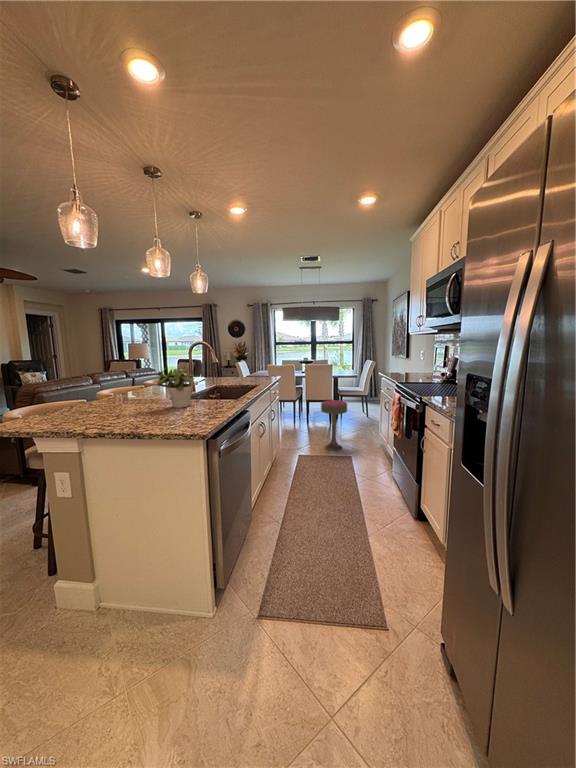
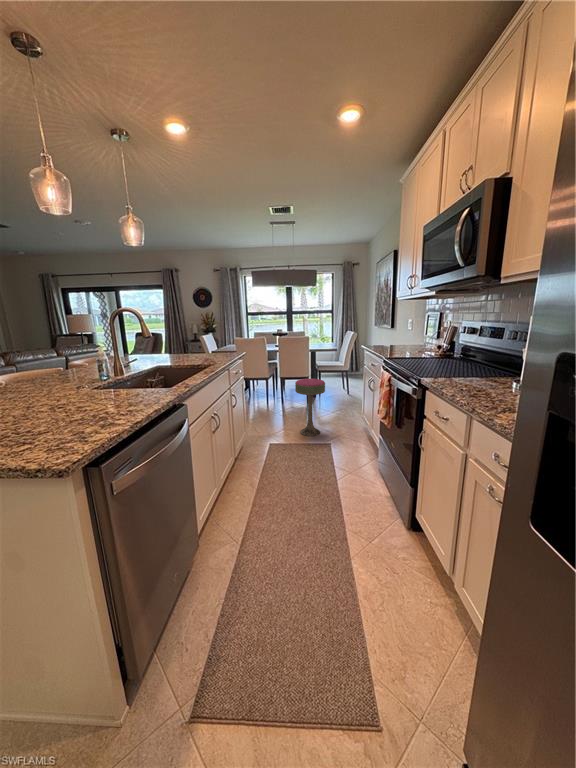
potted plant: present [155,367,194,408] -> none [28,345,96,407]

